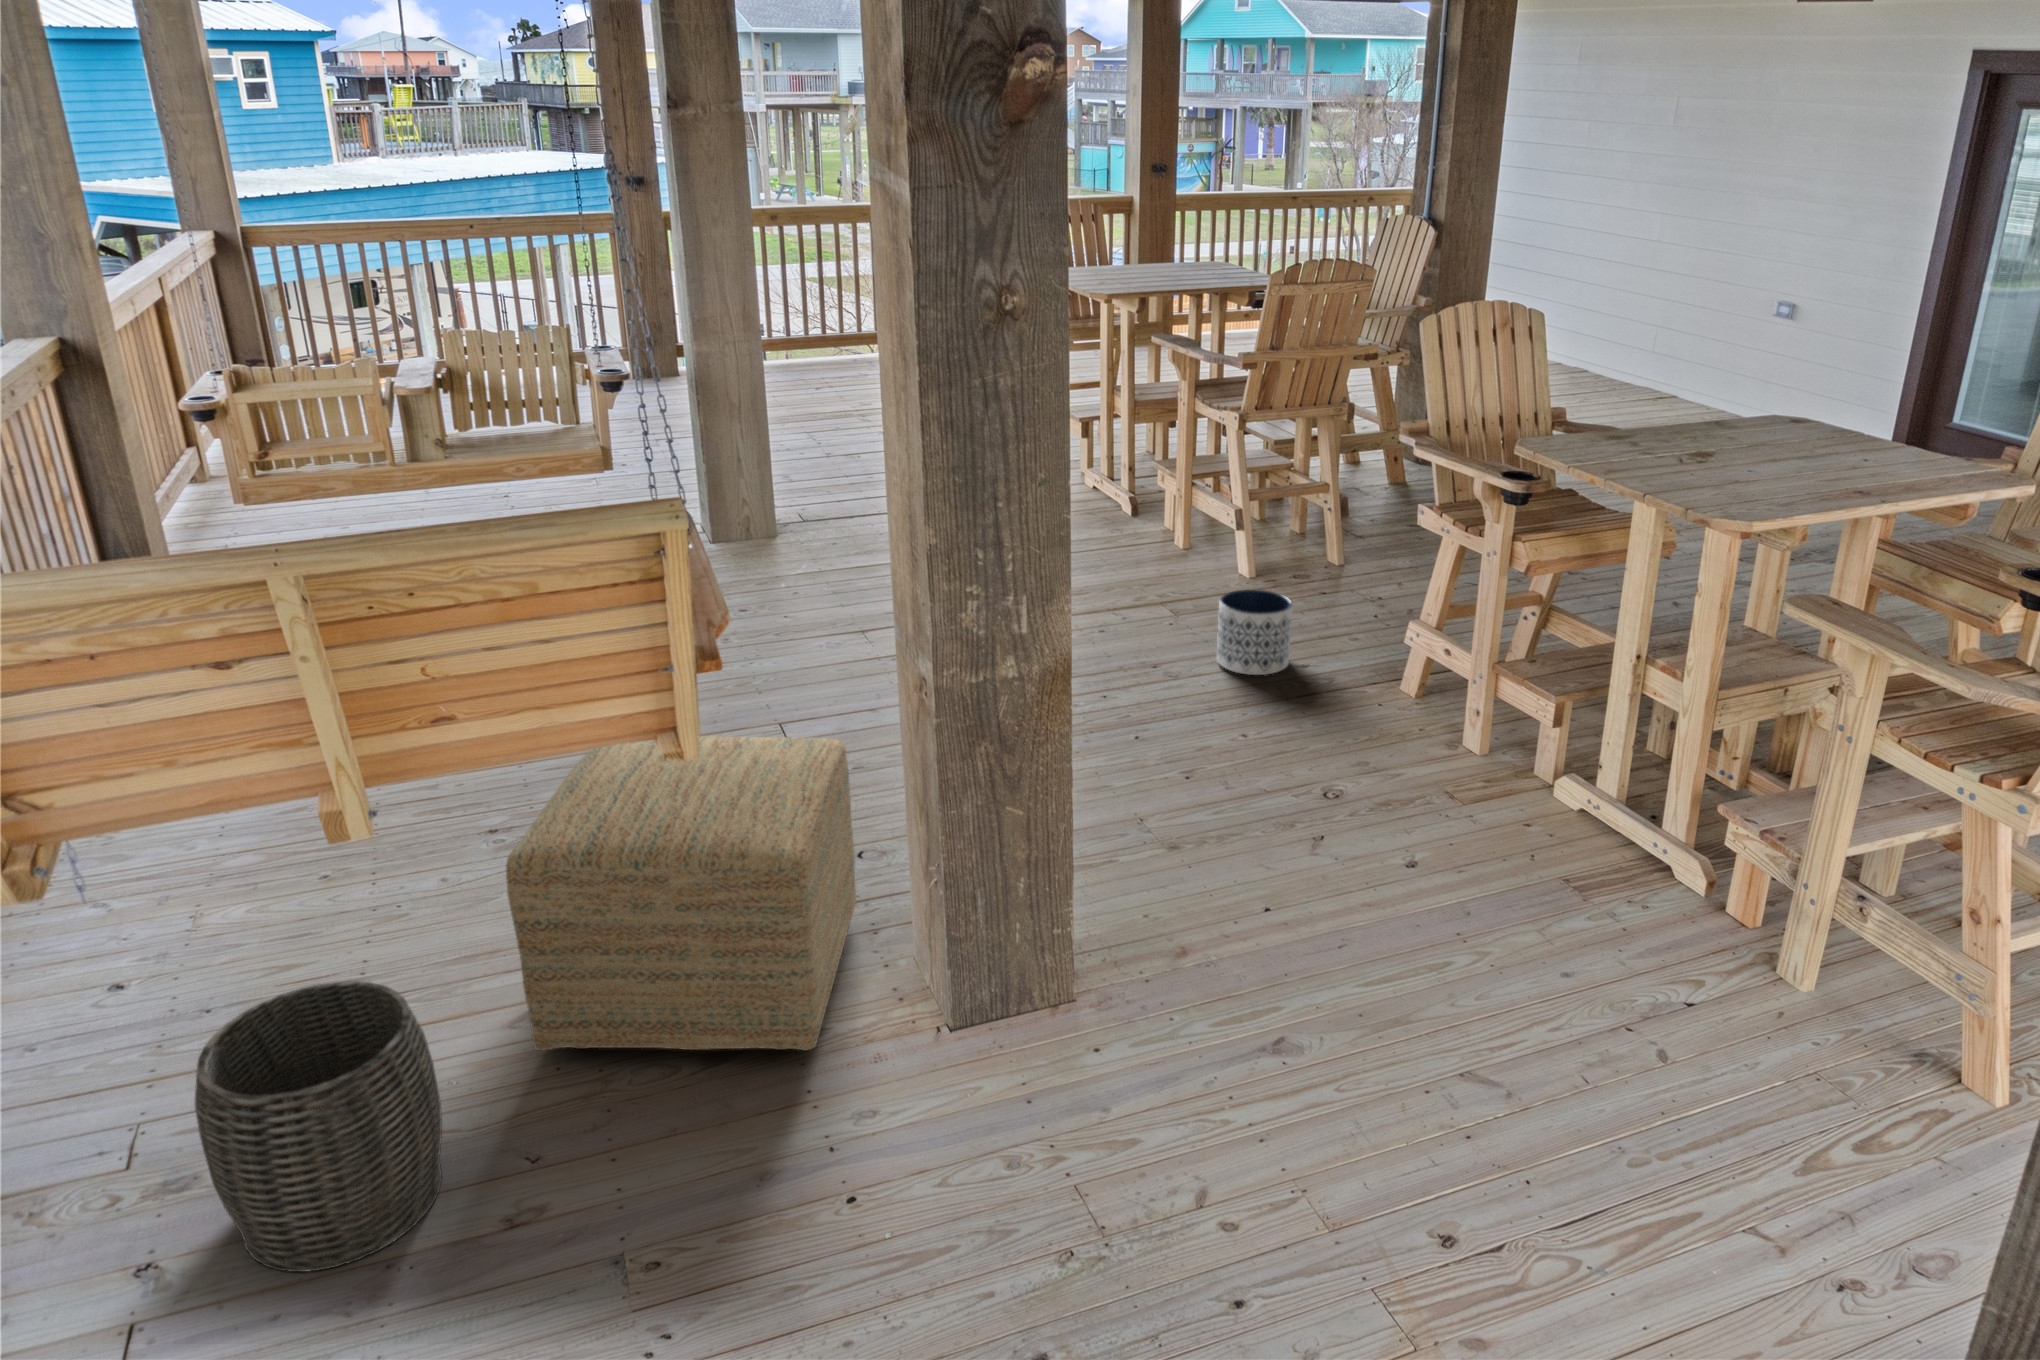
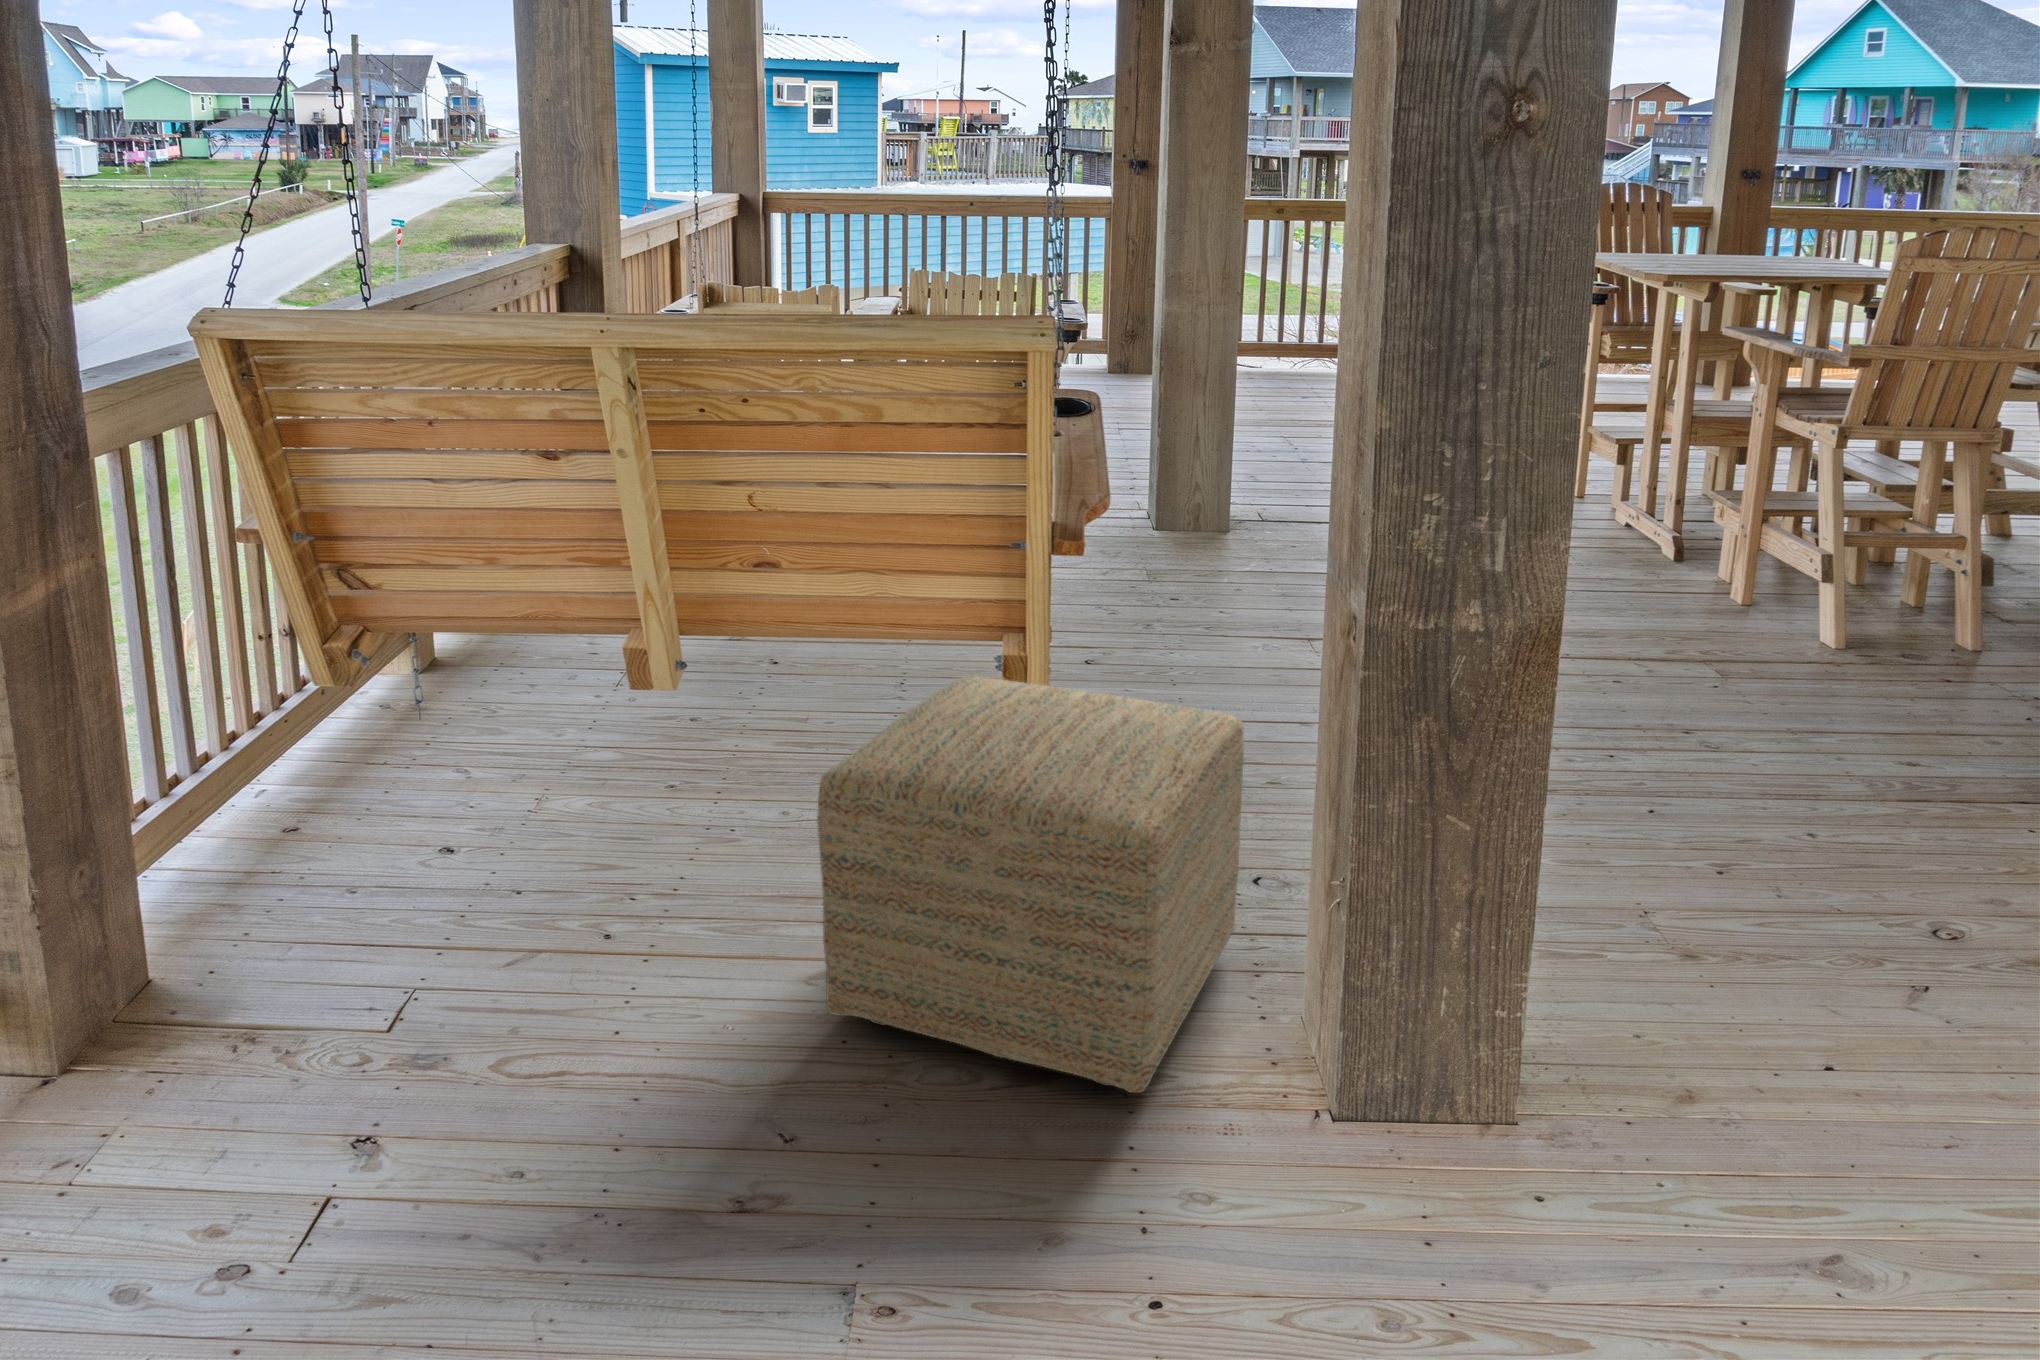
planter: present [1217,590,1293,675] -> none [1780,642,1912,759]
woven basket: present [195,981,442,1272] -> none [455,874,703,1196]

